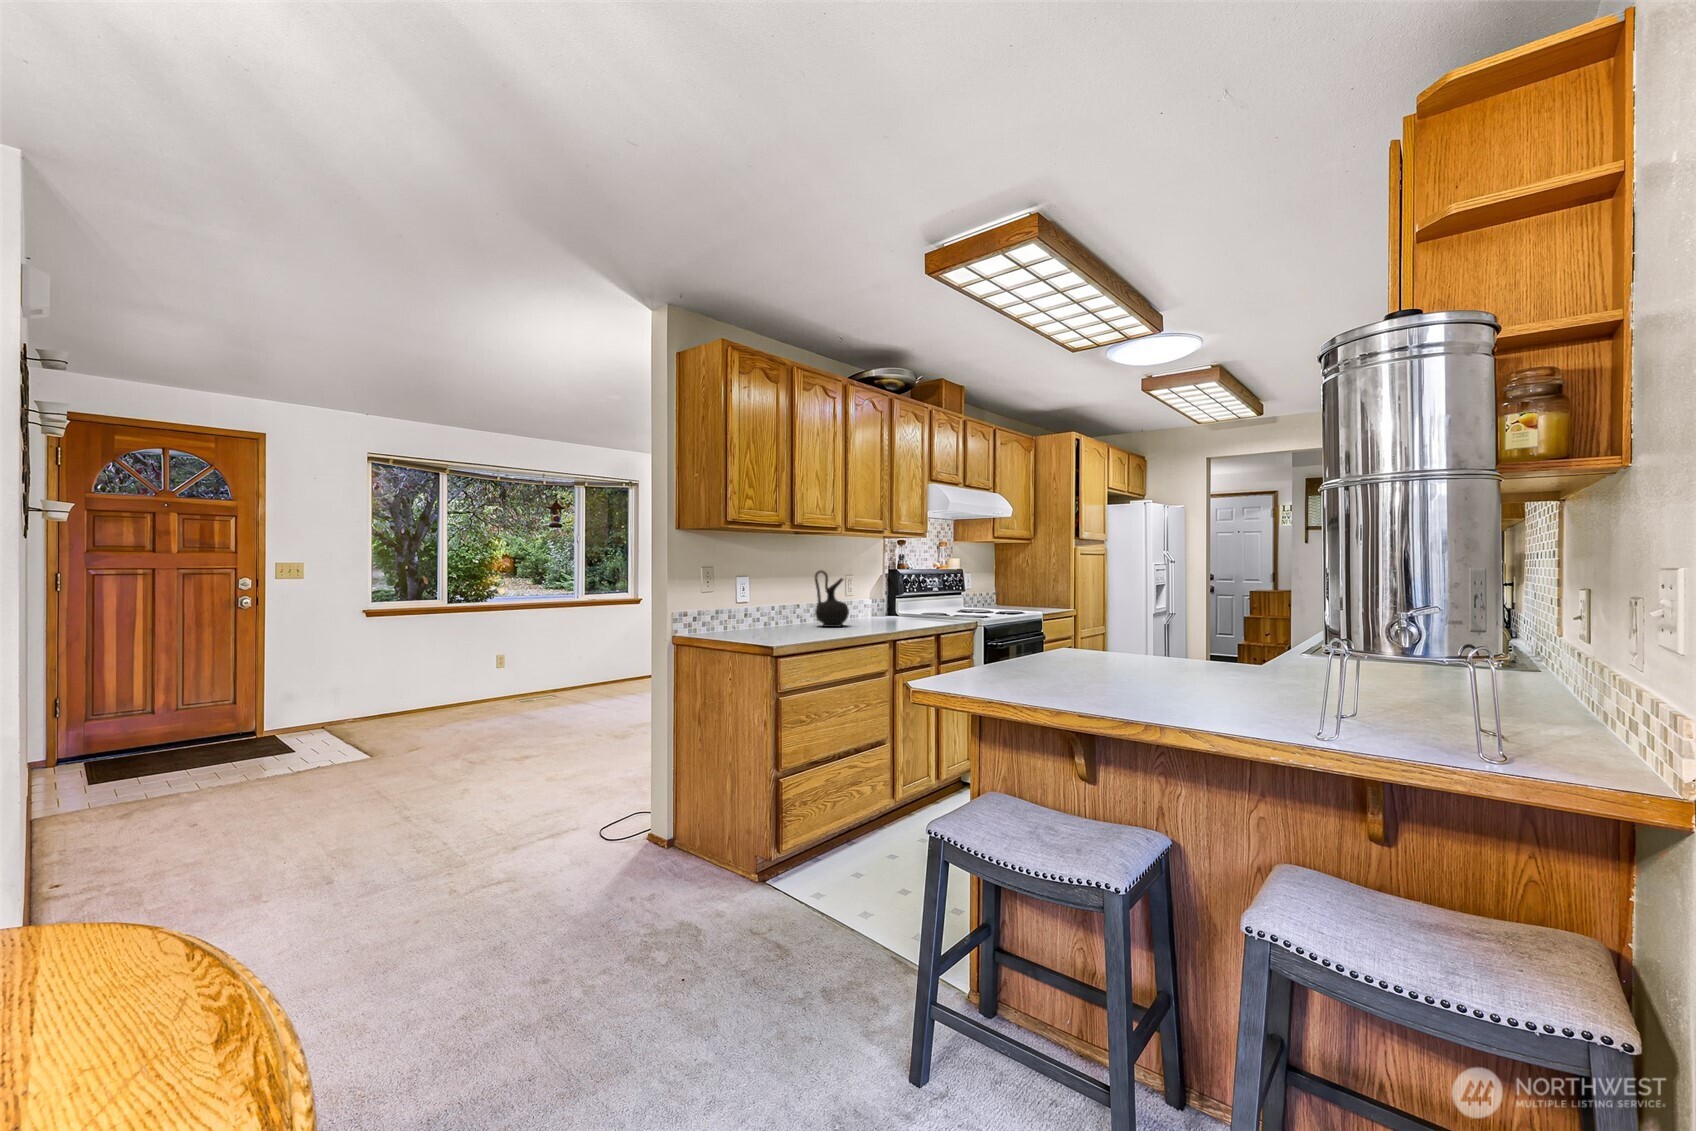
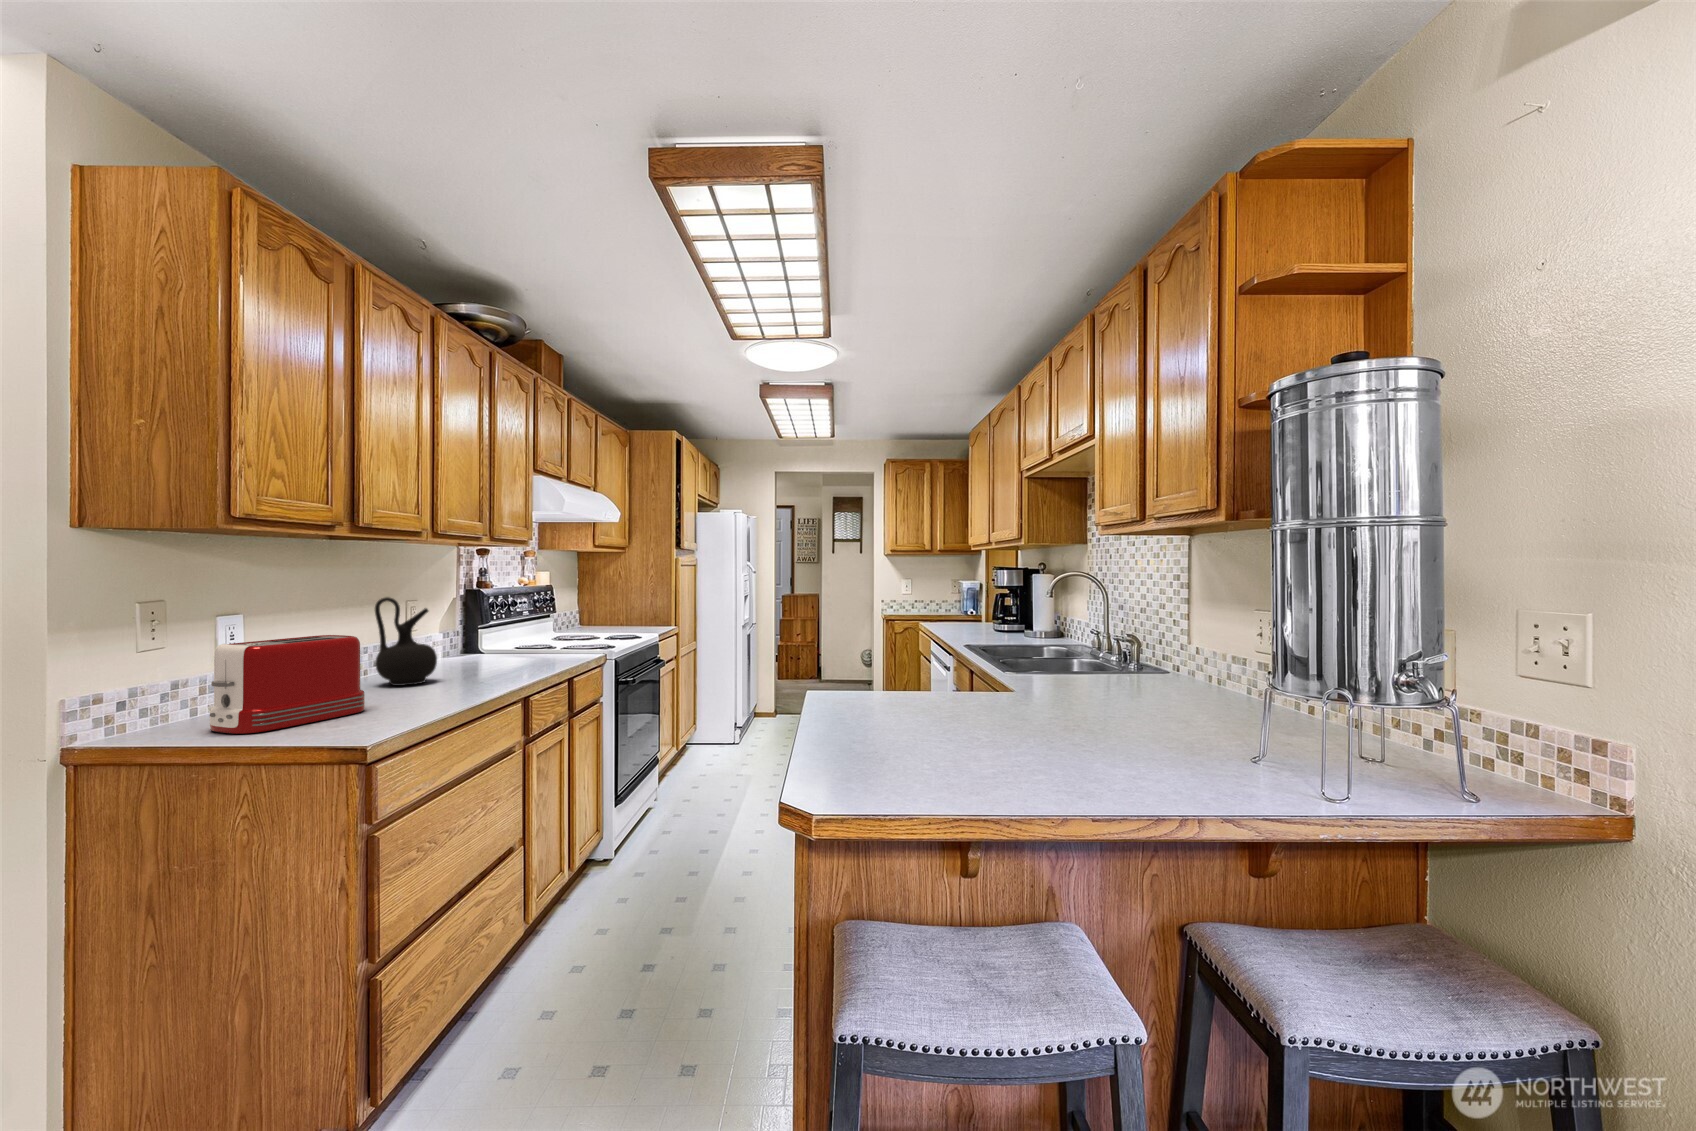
toaster: none [724,589,794,638] -> present [210,635,365,734]

